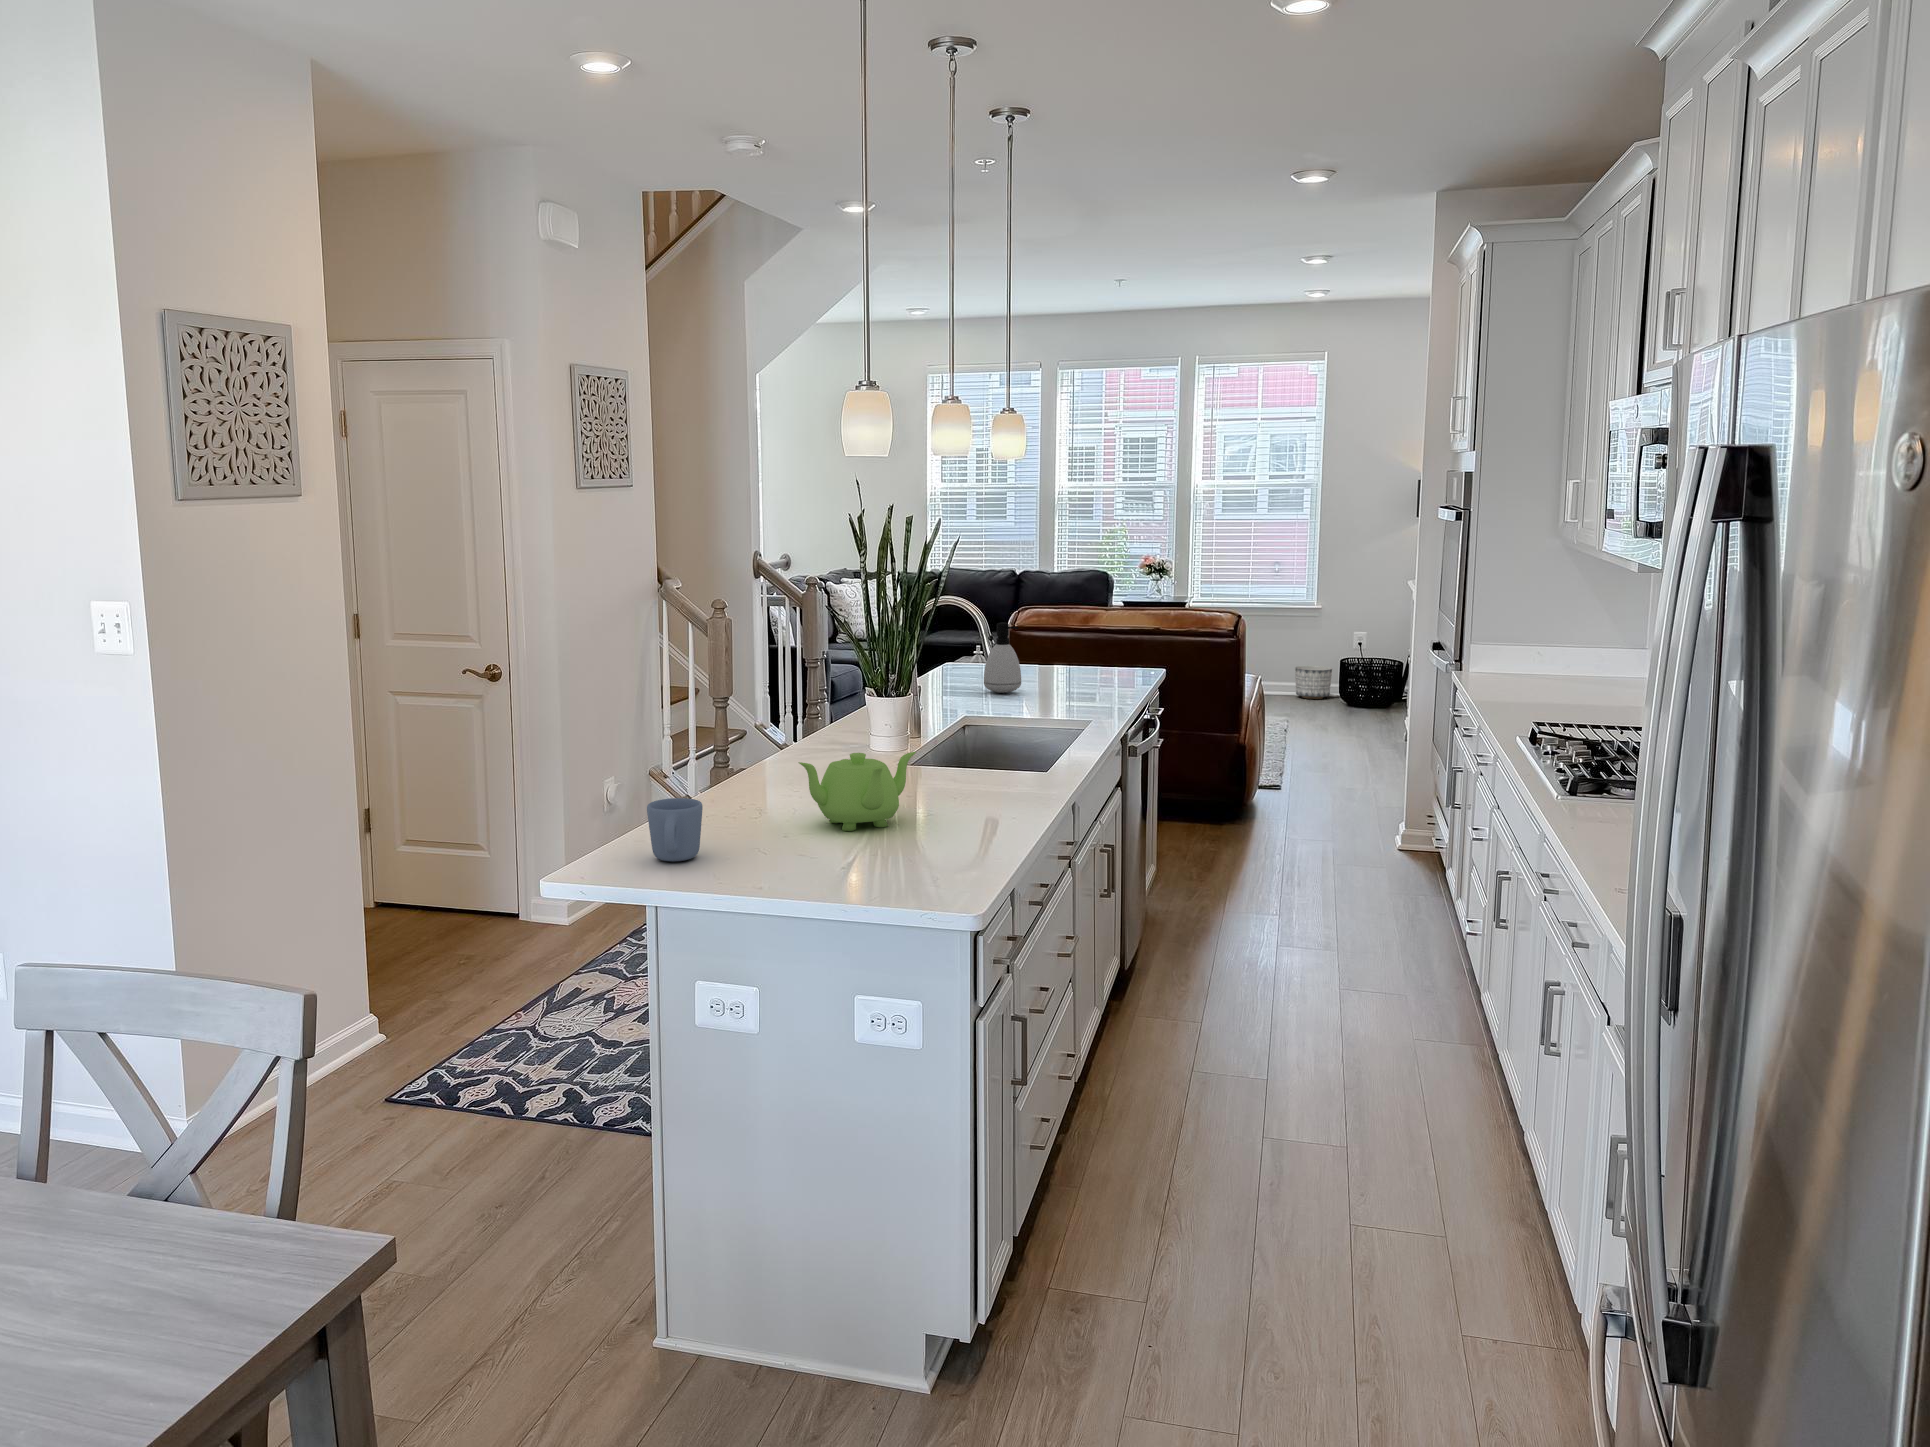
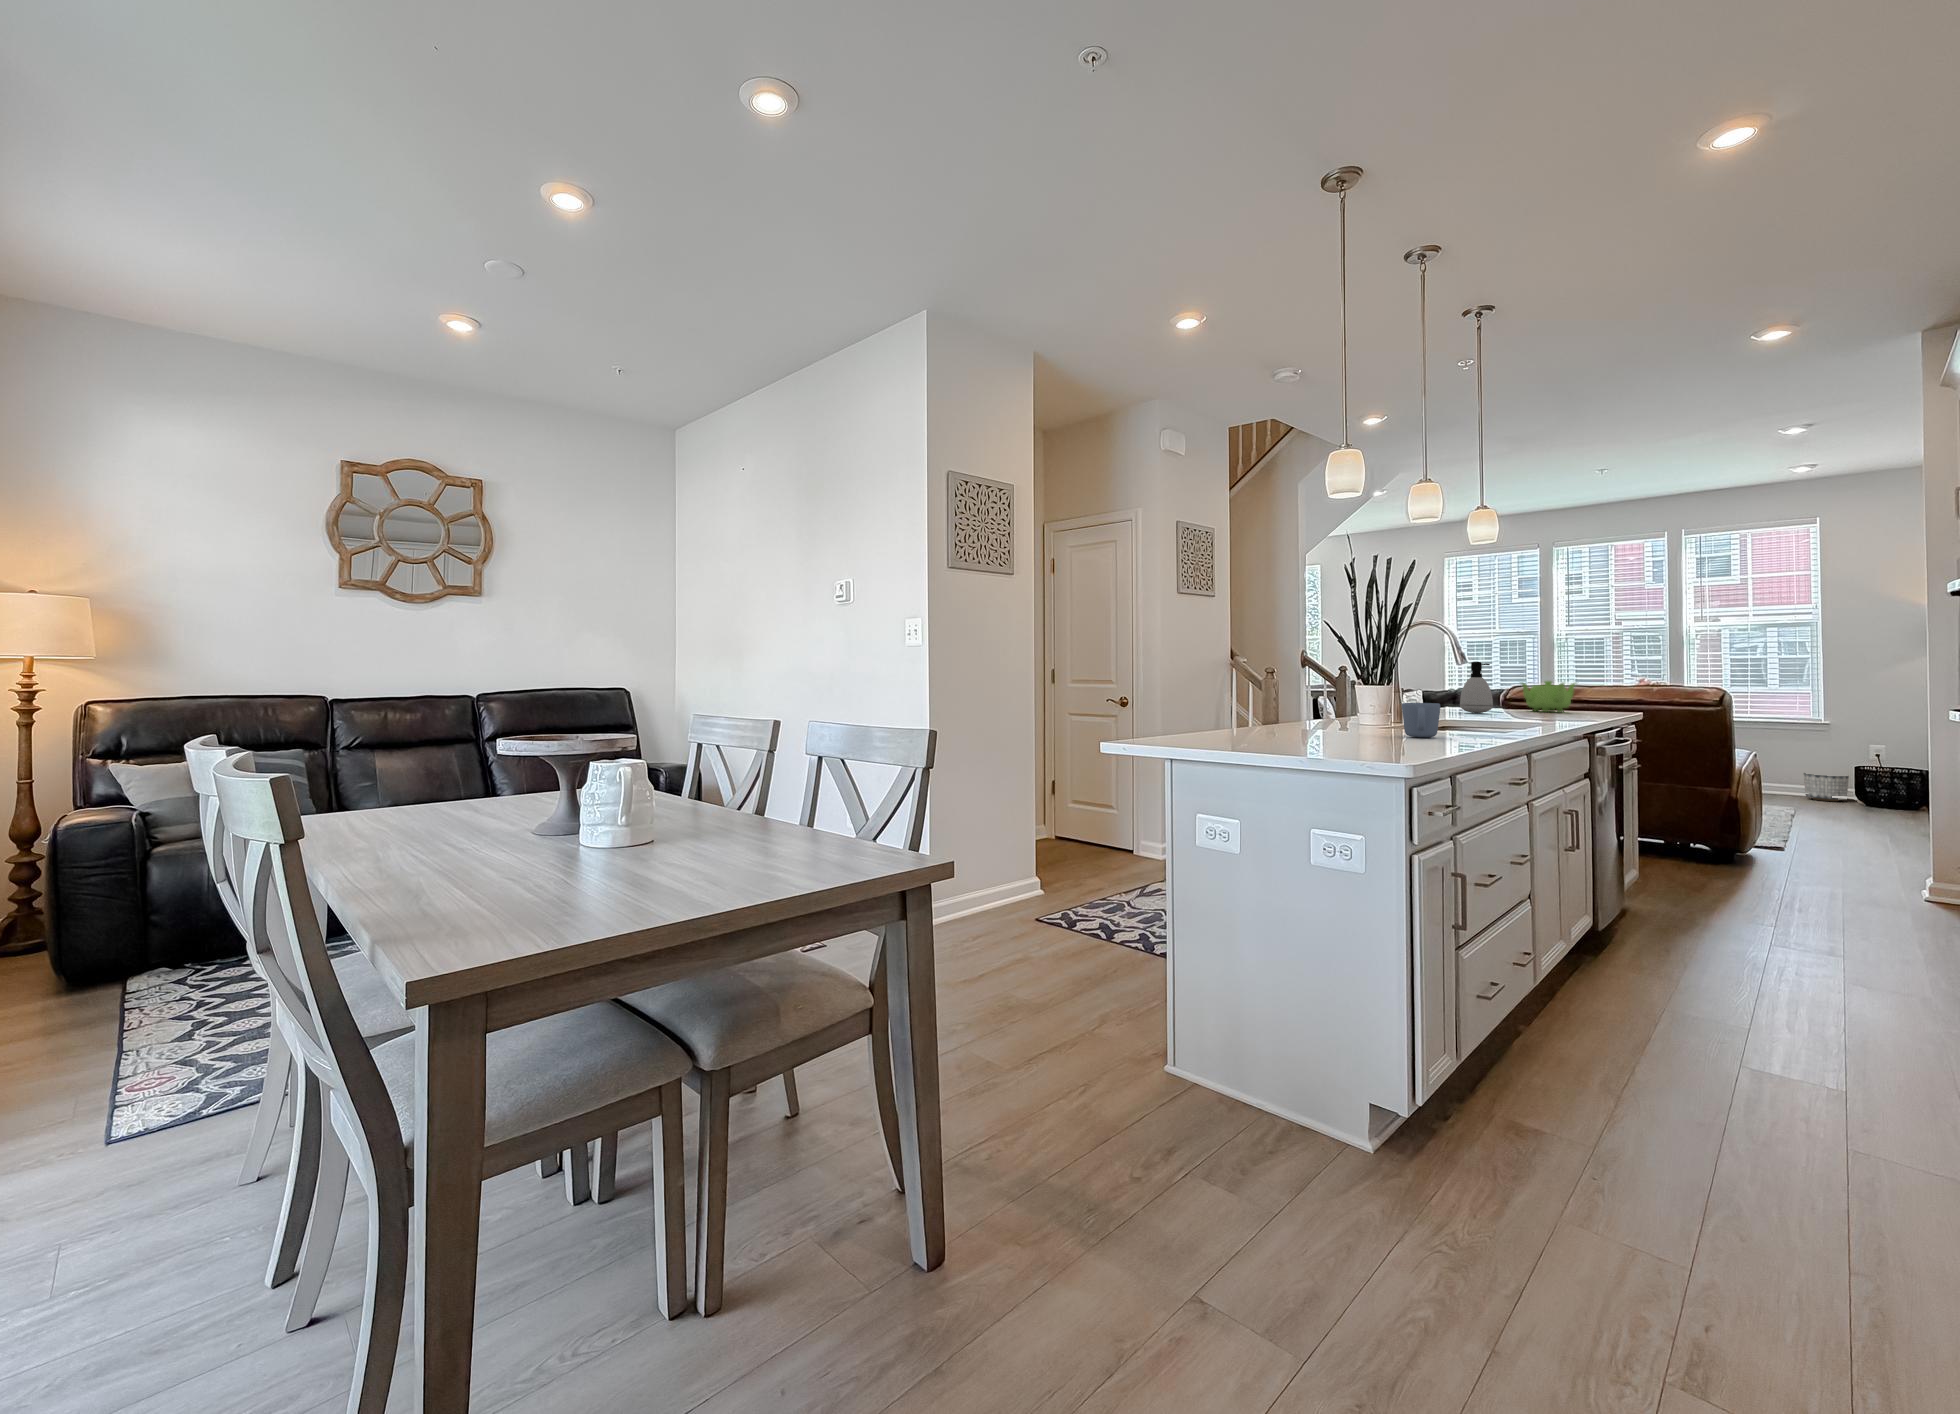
teapot: present [799,752,916,831] -> present [1521,681,1576,712]
mug: present [647,798,703,861] -> present [1402,703,1440,737]

